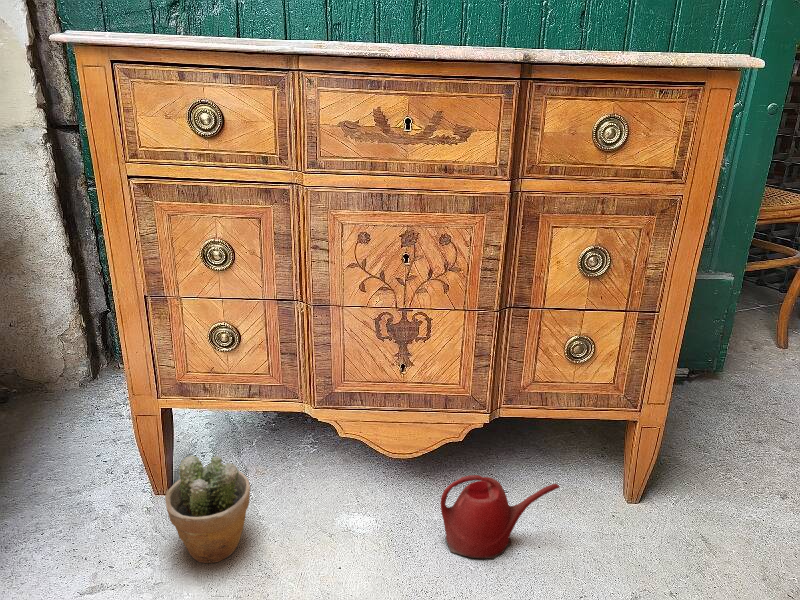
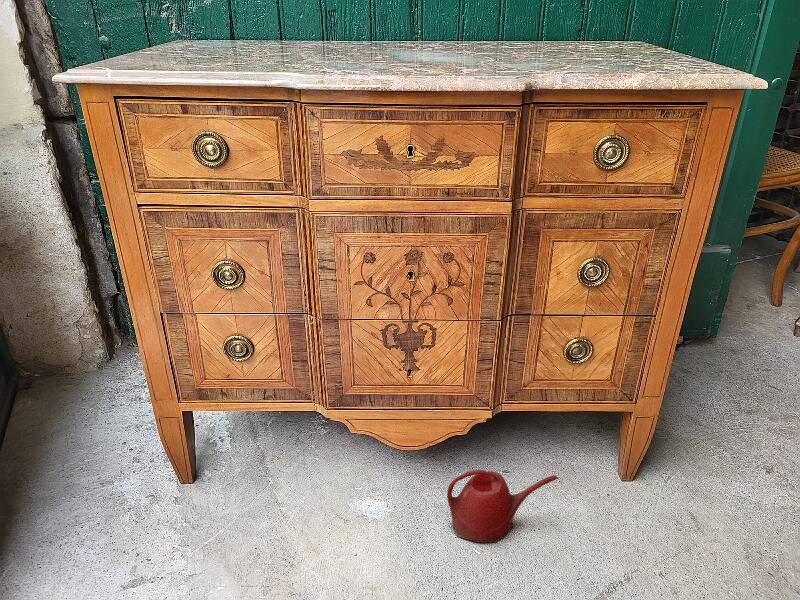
potted plant: present [165,456,250,563] -> none [194,458,271,551]

